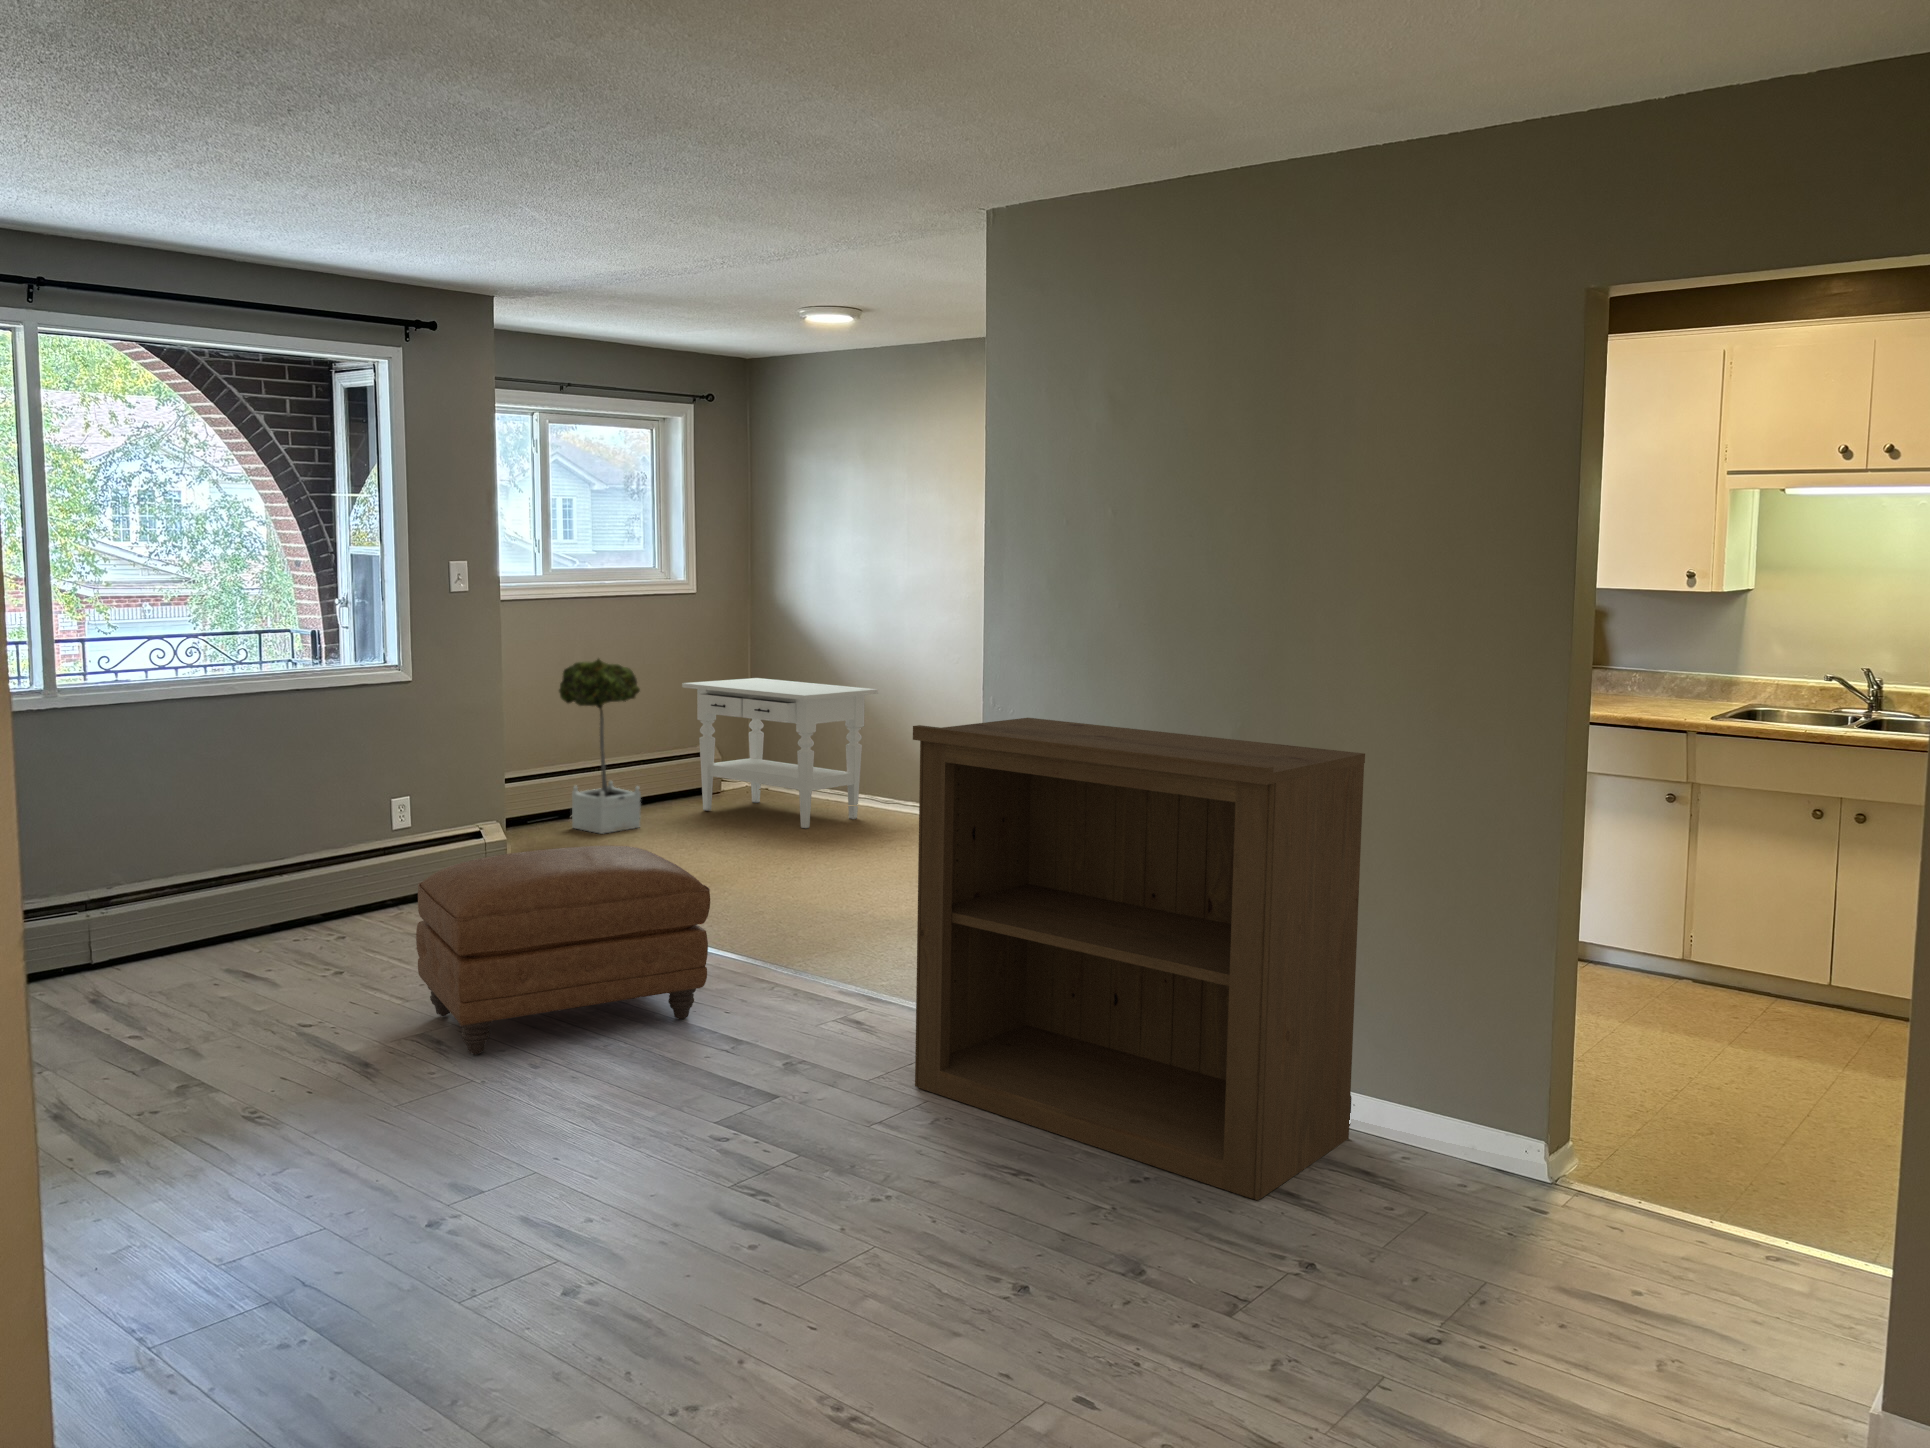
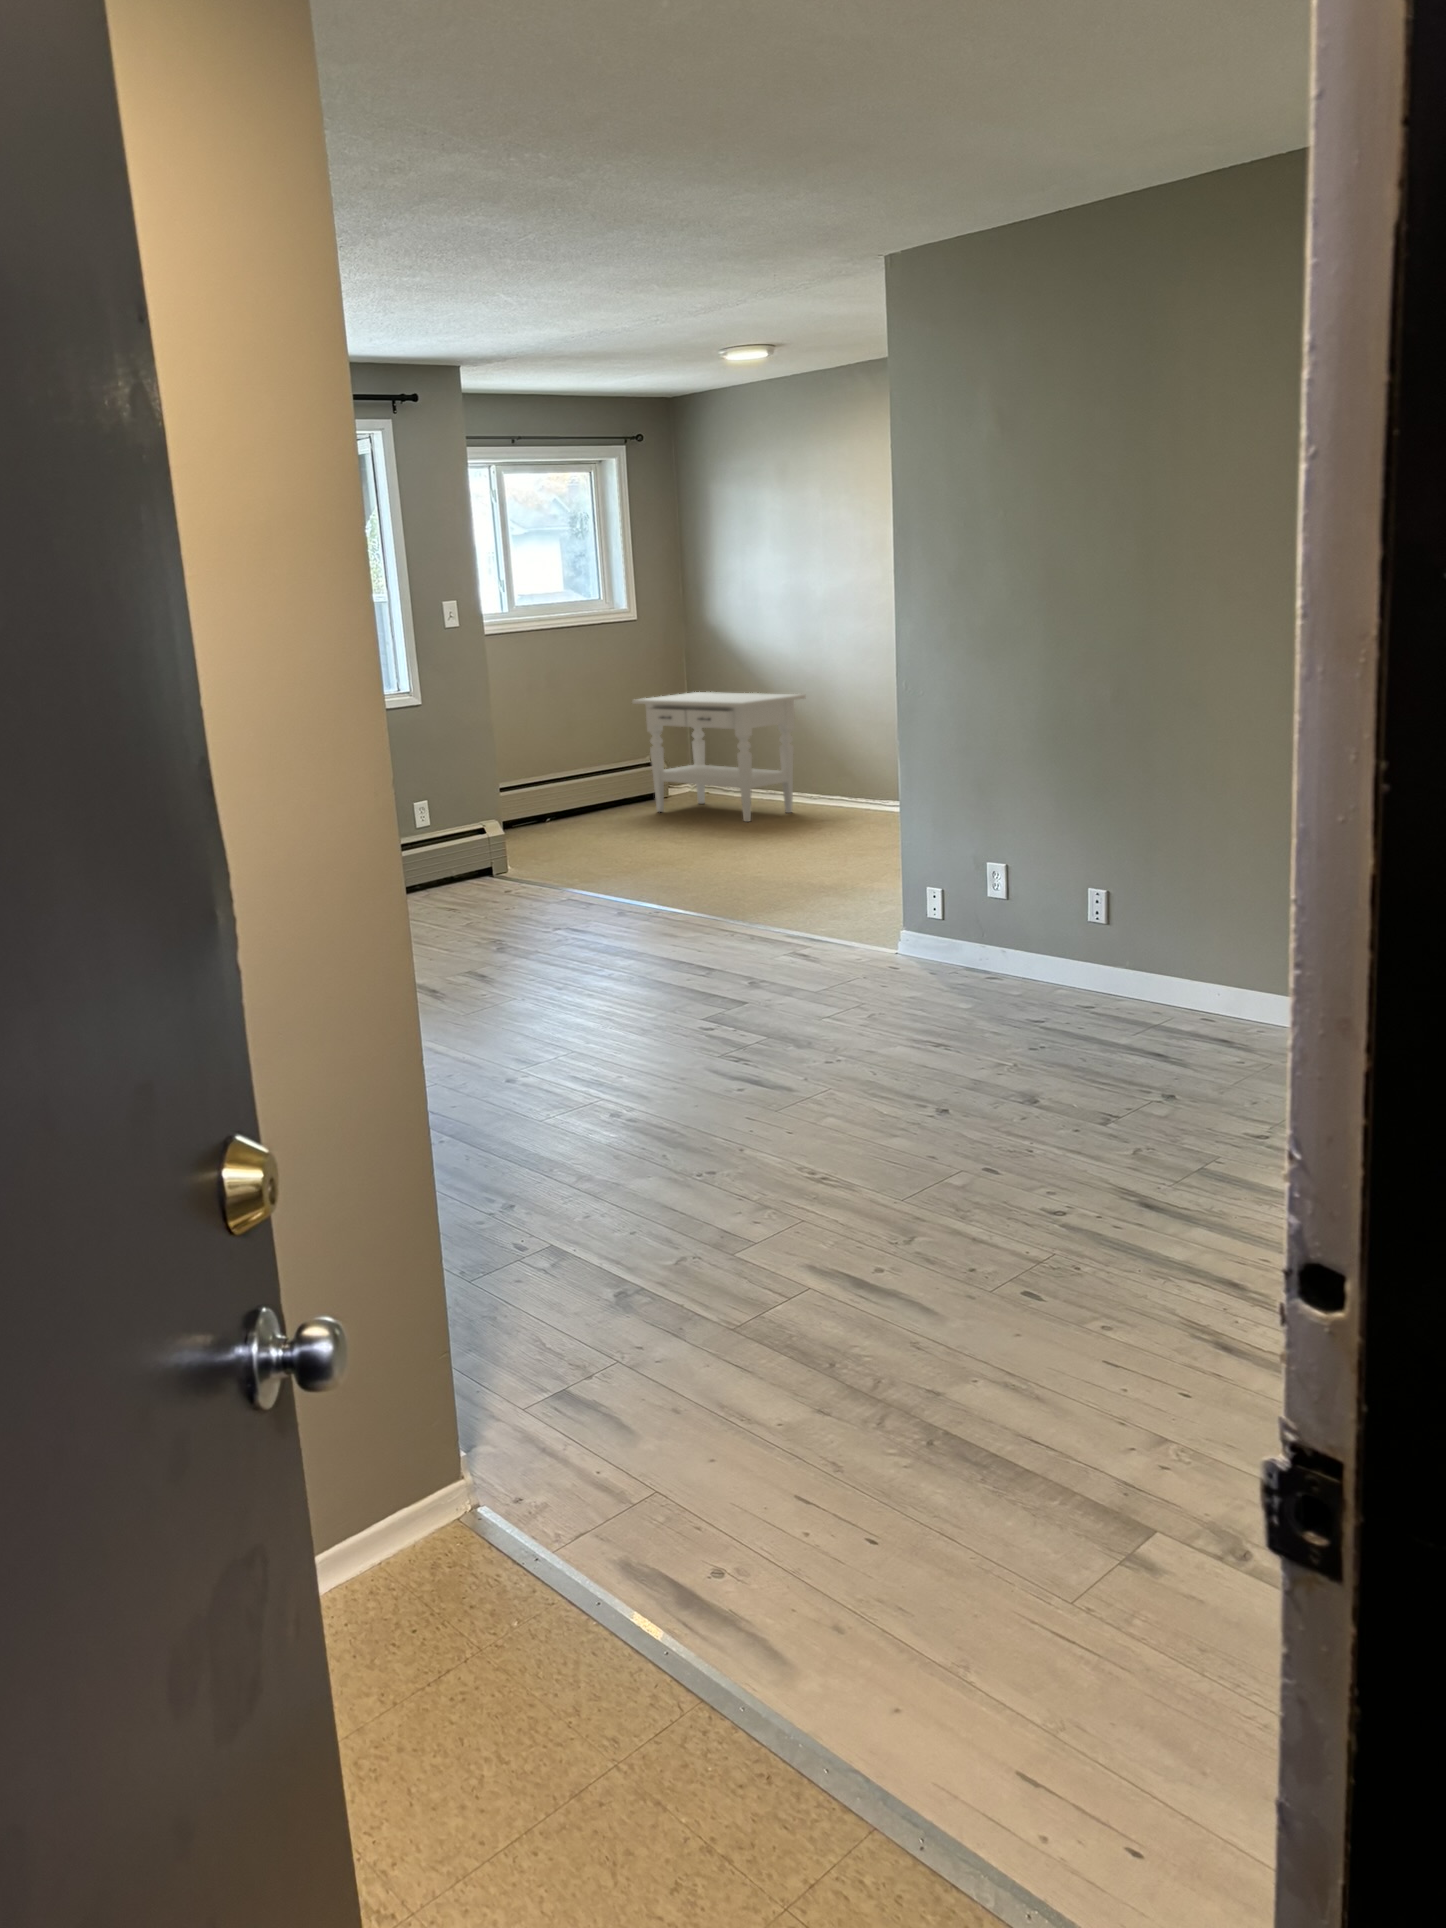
potted tree: present [559,659,641,834] -> none [530,680,606,833]
bookshelf: present [913,718,1365,1200] -> none [842,696,1224,1060]
ottoman: present [416,846,710,1055] -> none [458,824,684,983]

